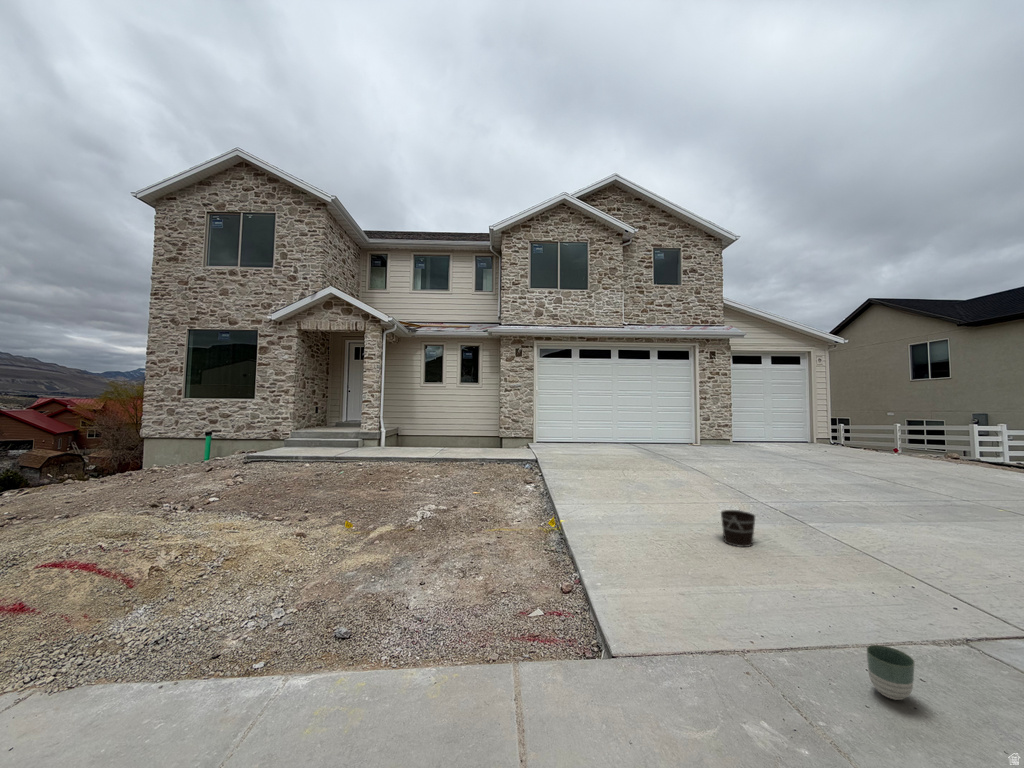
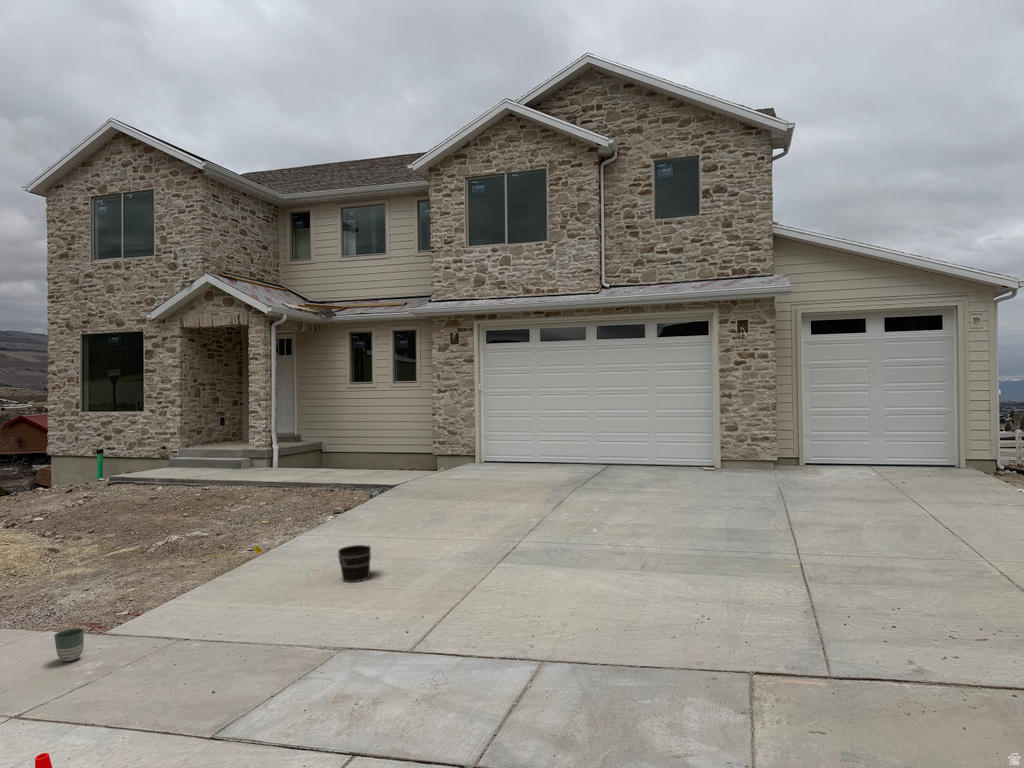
planter: present [867,645,915,700] -> present [54,628,84,661]

